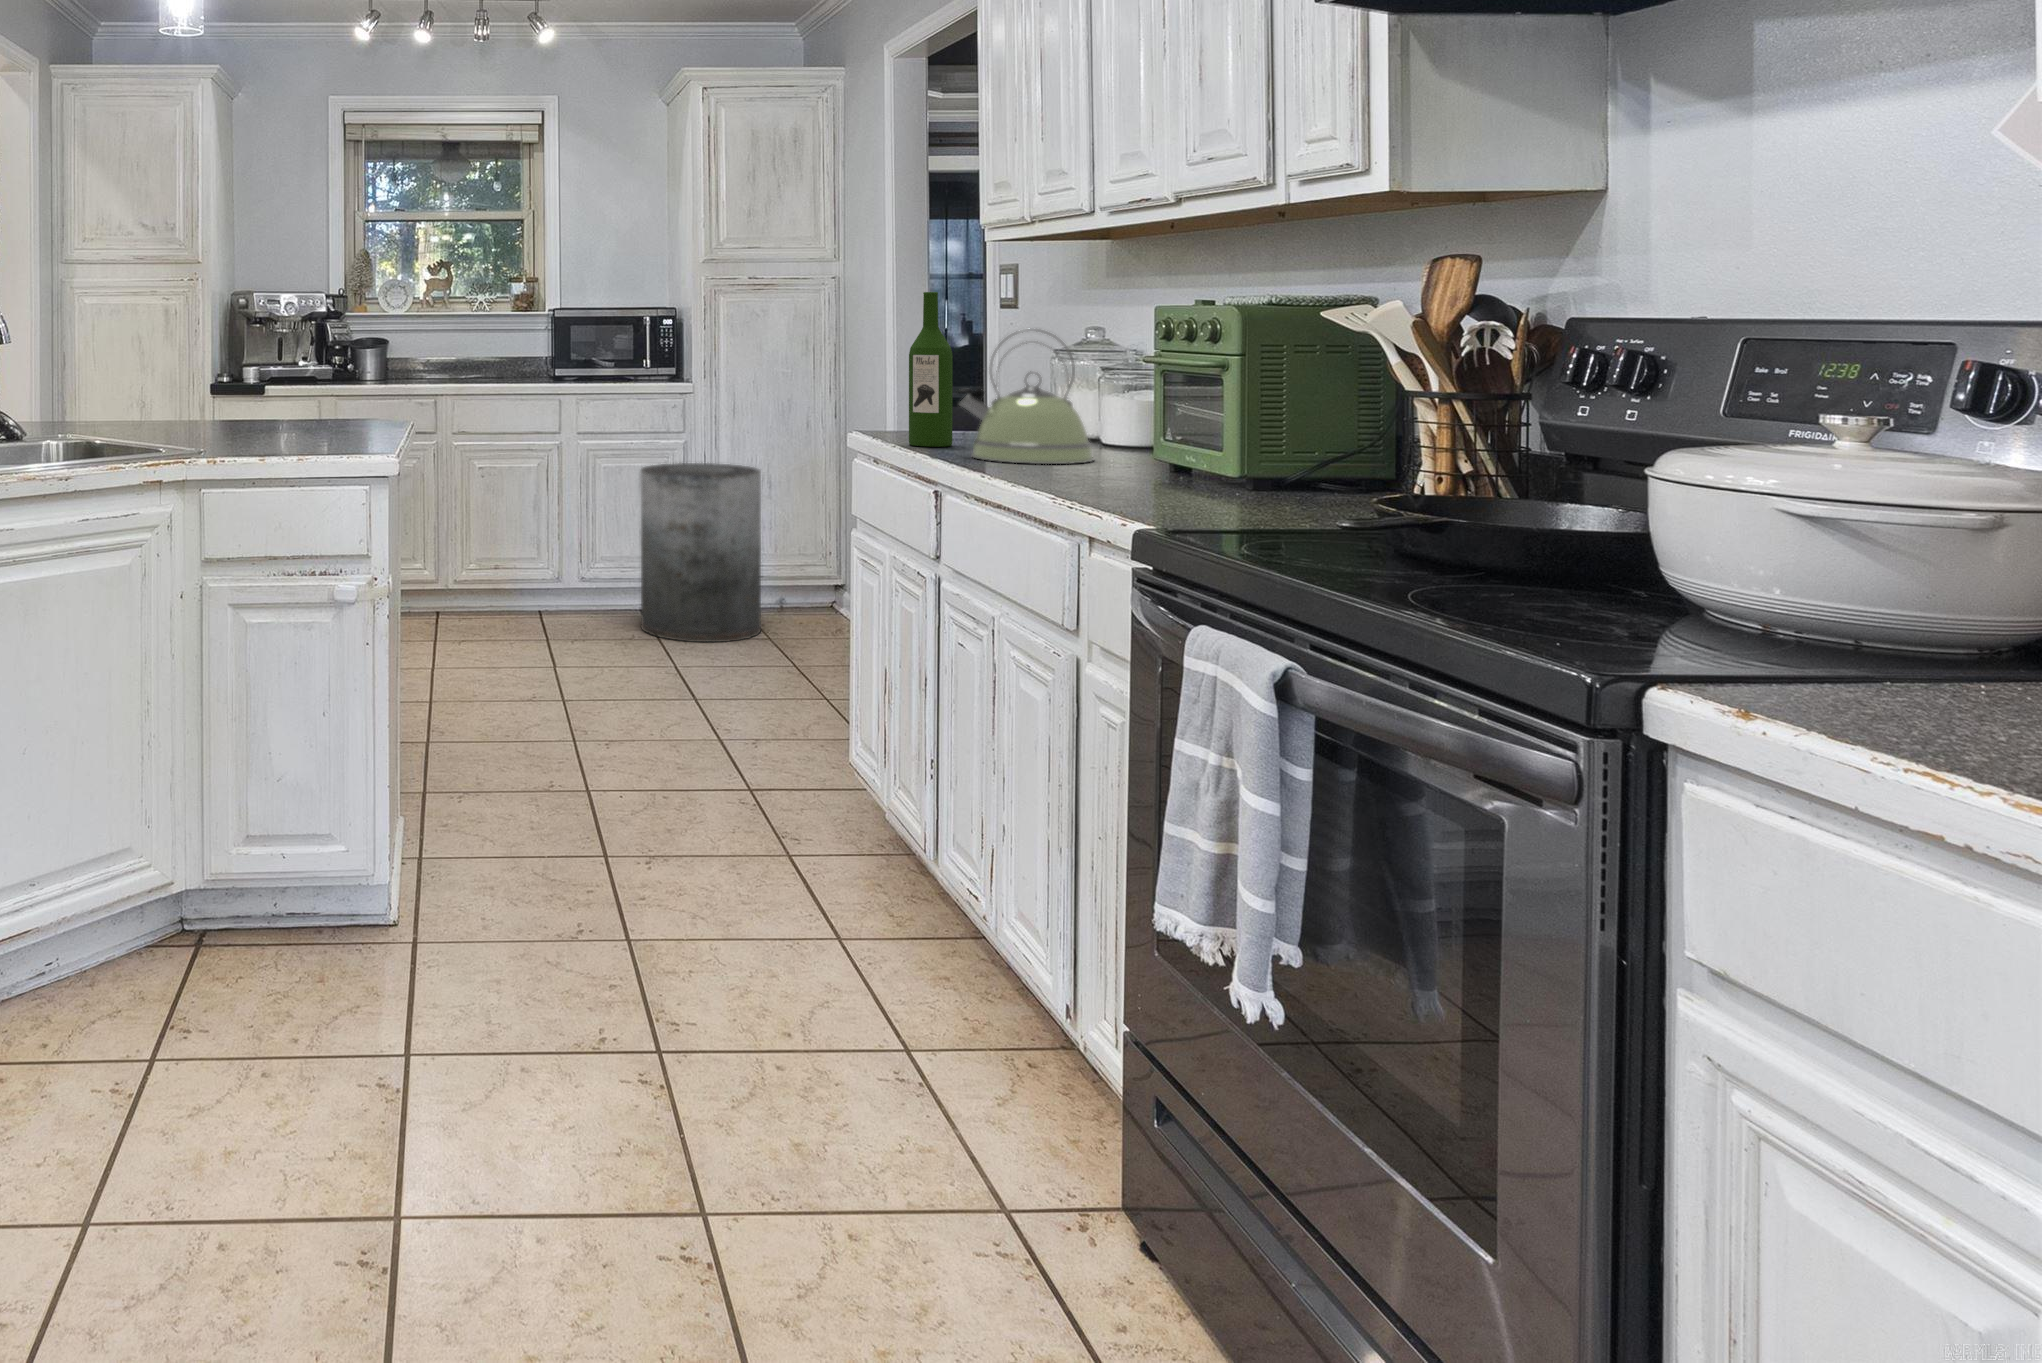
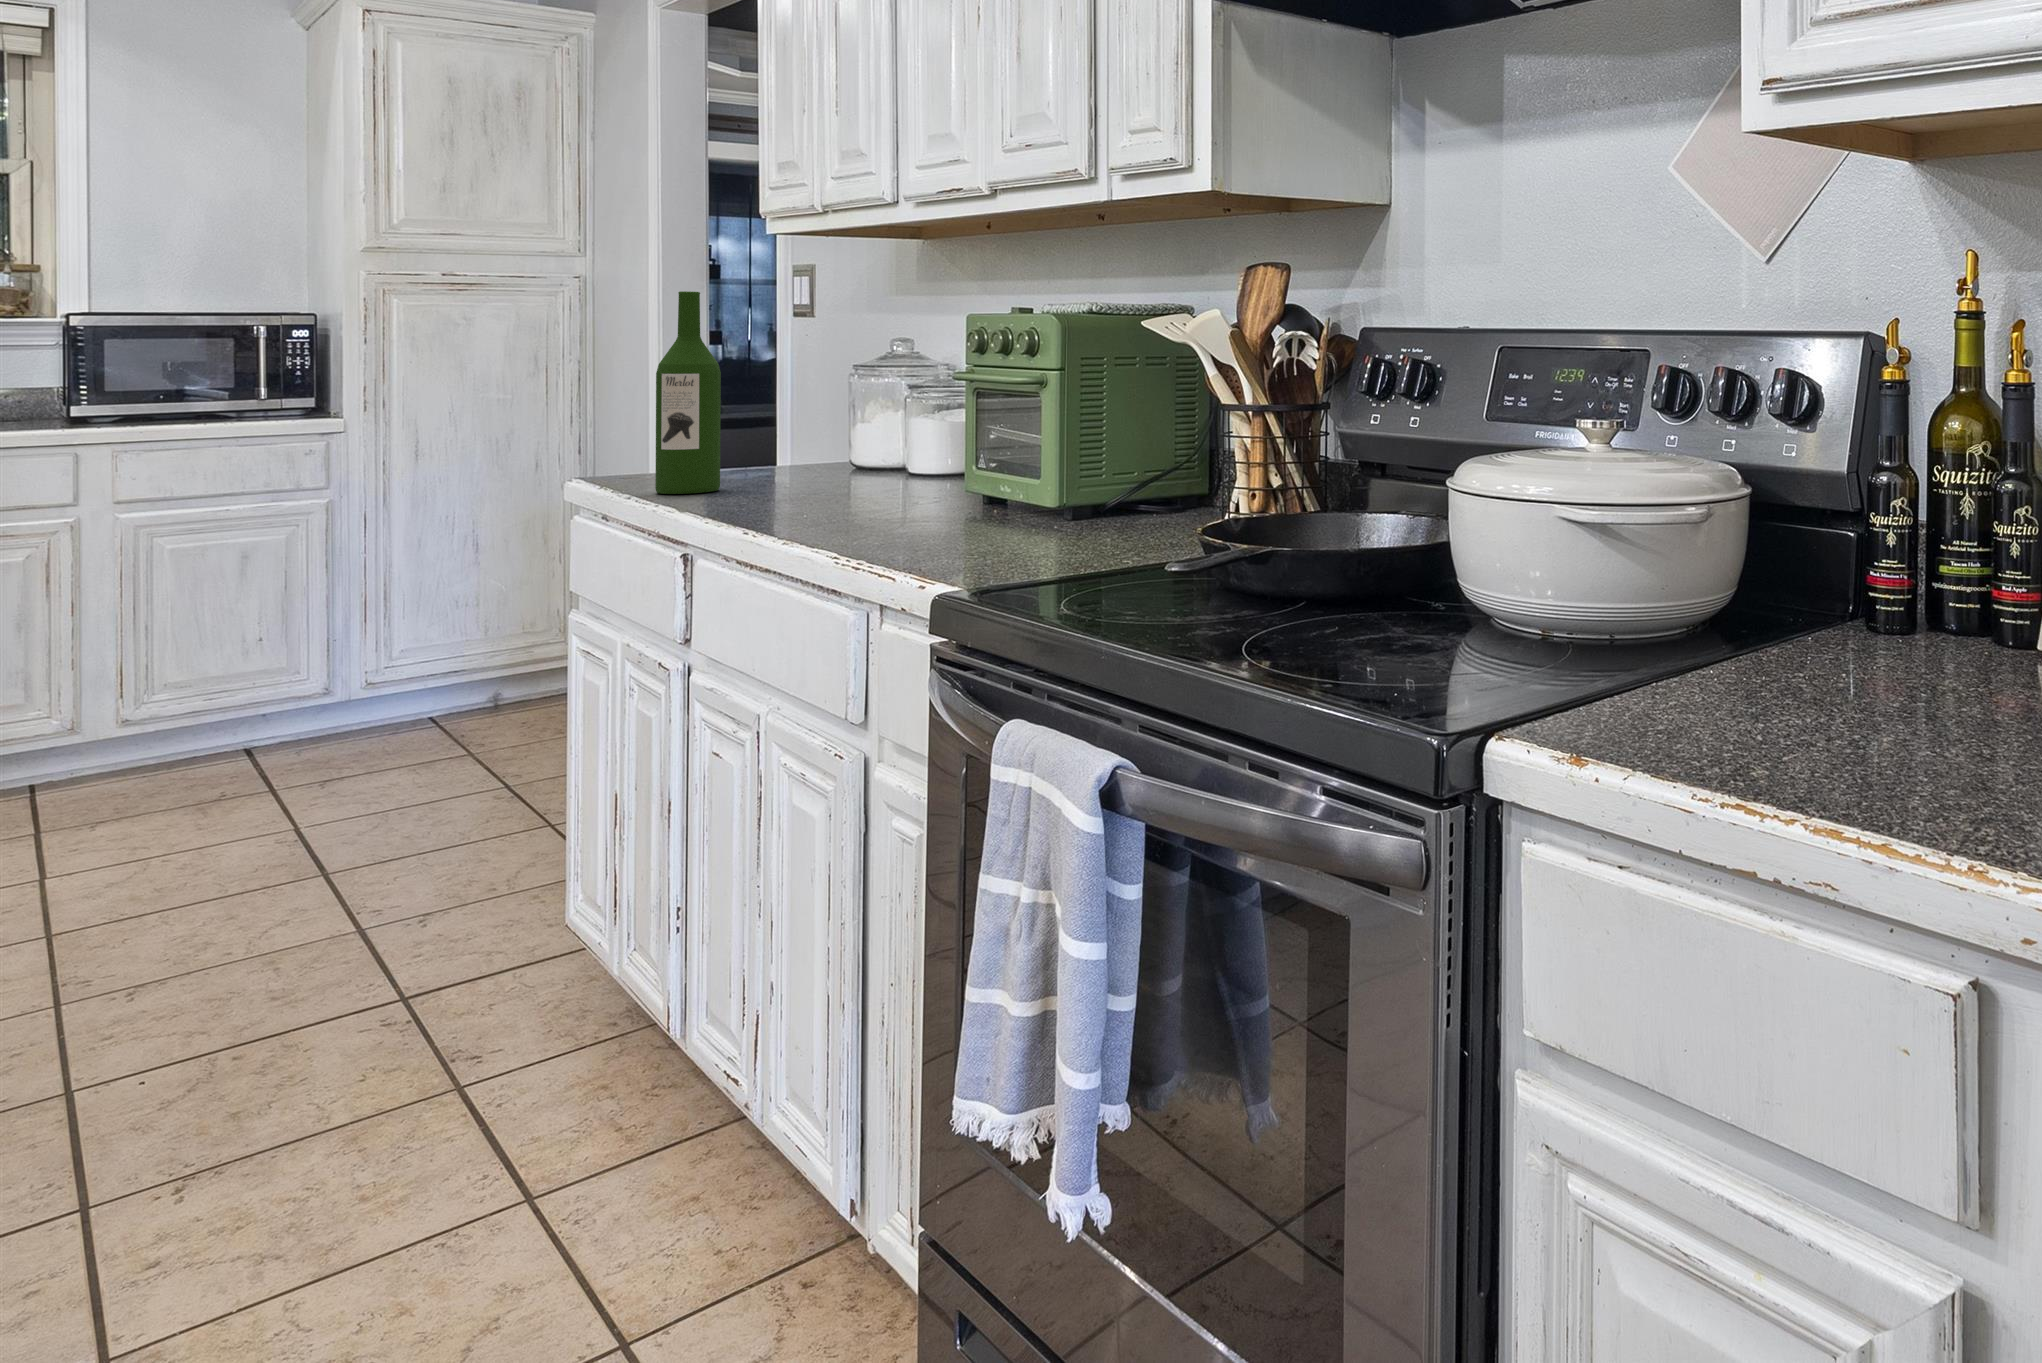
kettle: present [956,329,1093,464] -> none [718,339,902,508]
trash can: present [641,463,761,642] -> none [235,530,463,798]

